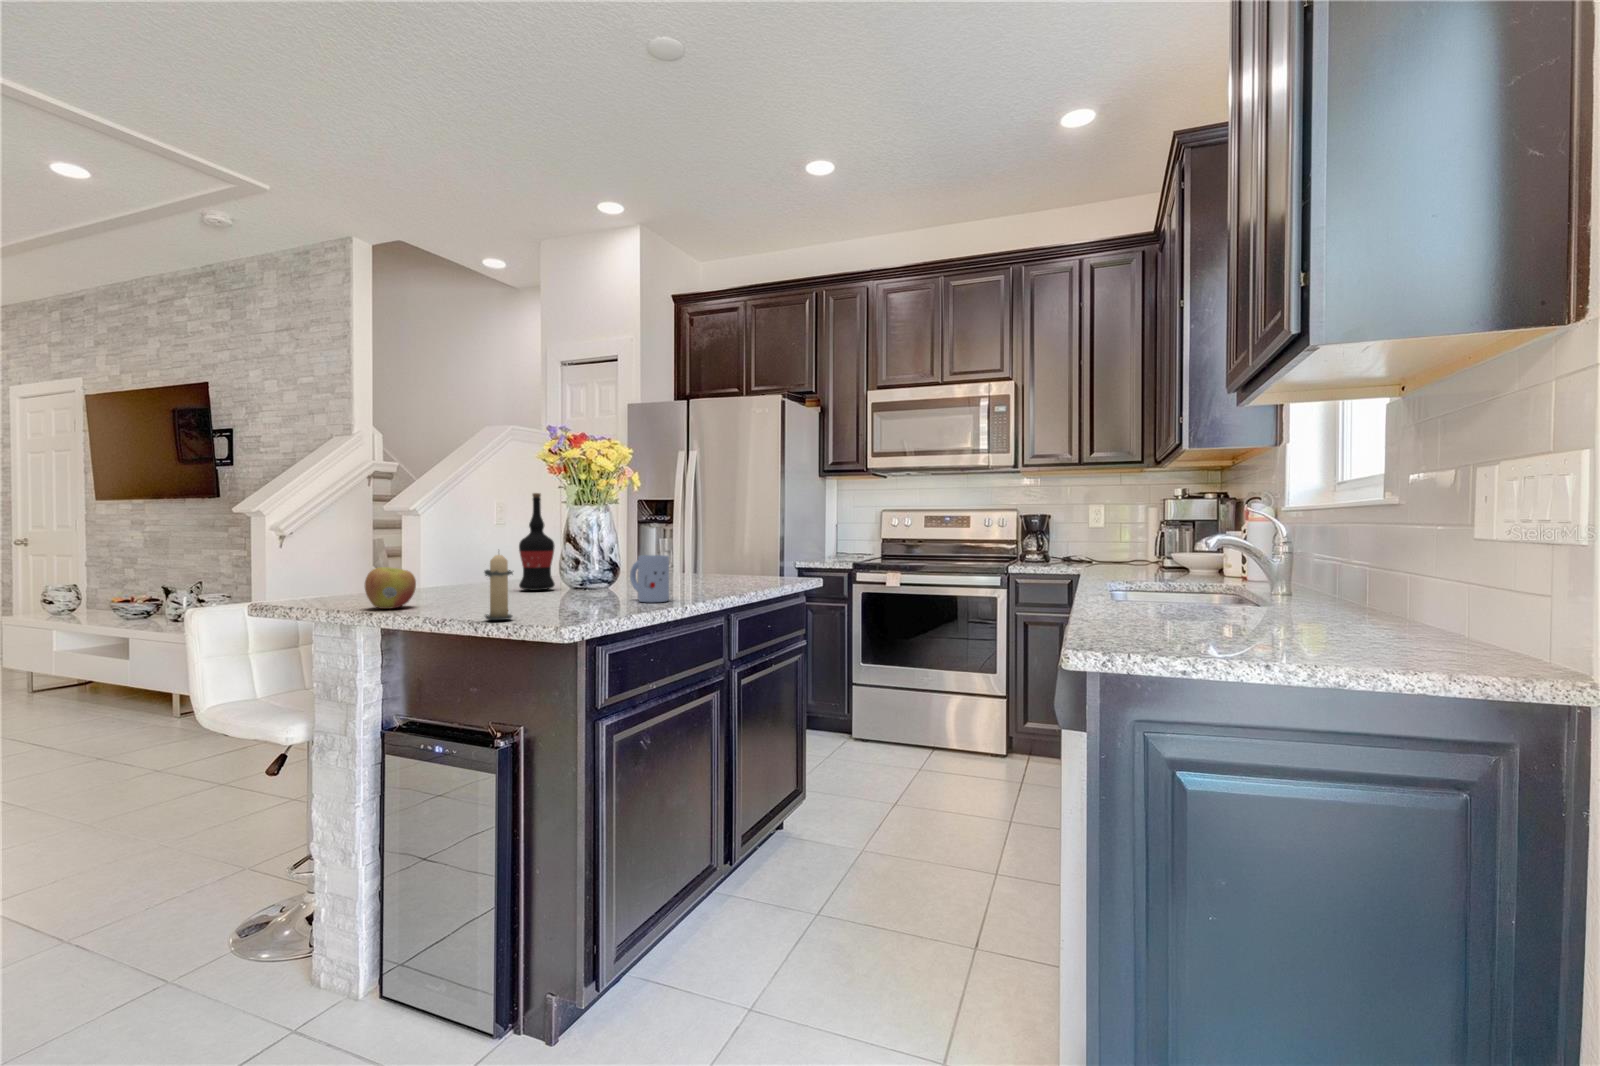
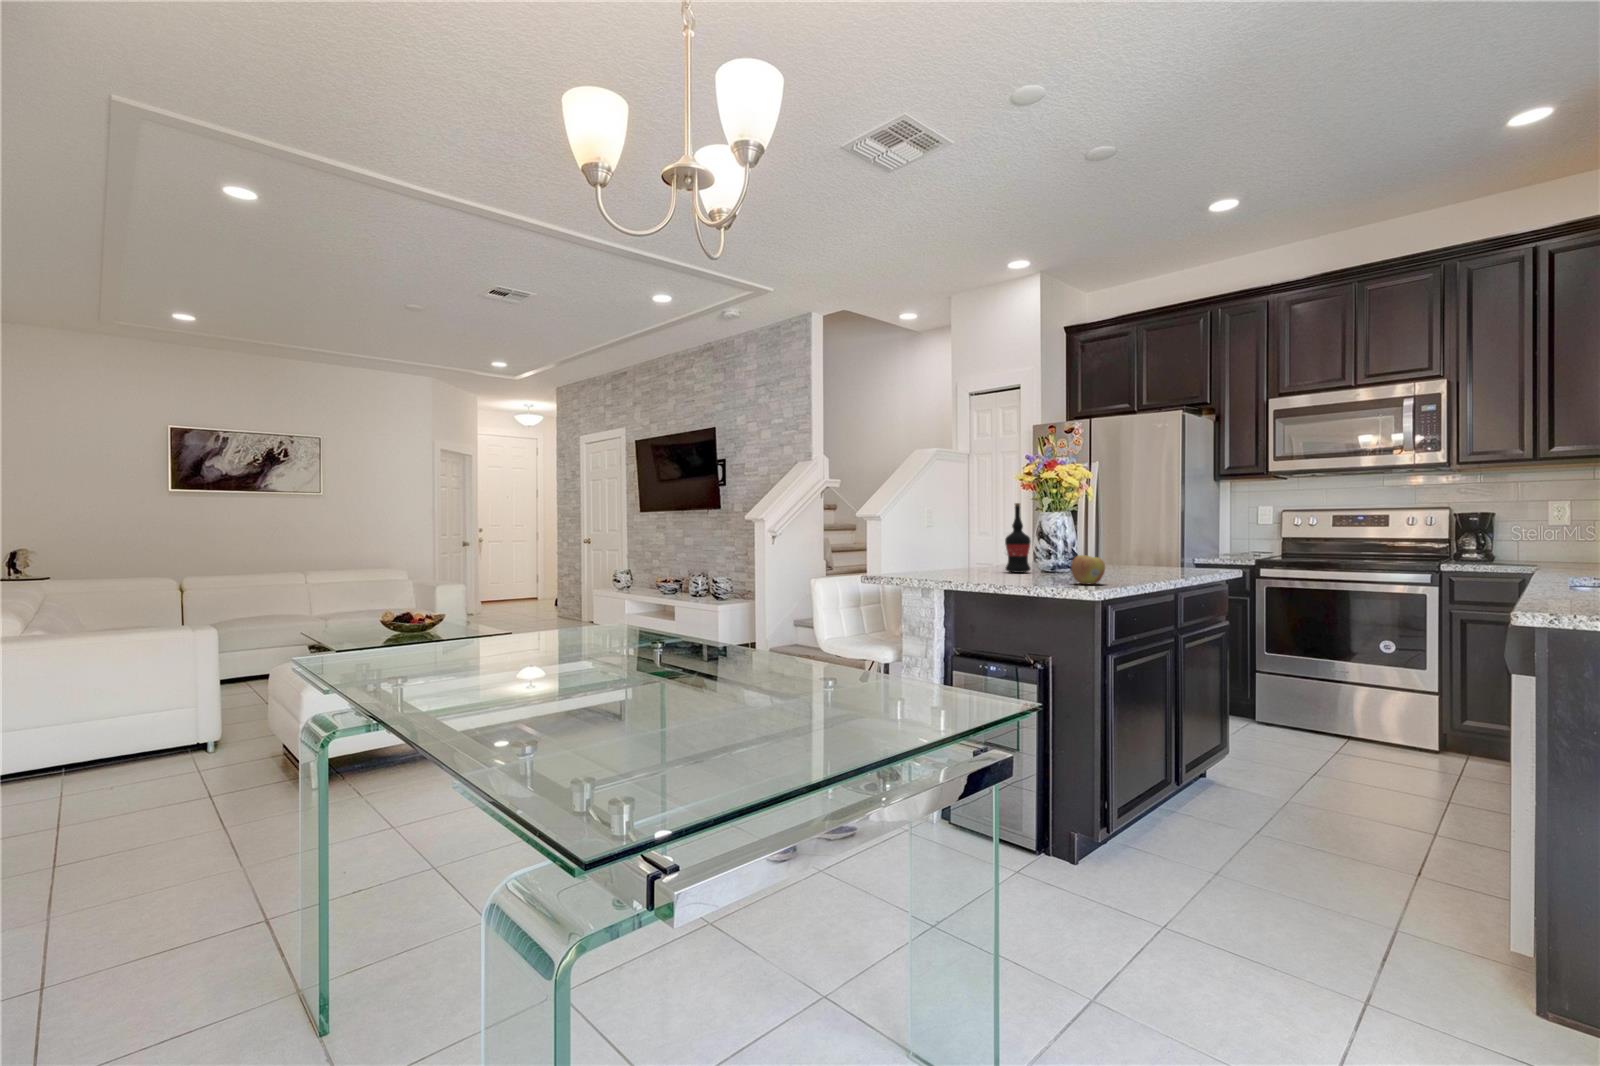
candle: present [485,554,513,620] -> none [1030,541,1053,586]
mug: present [630,555,669,602] -> none [1104,547,1137,580]
apple: present [365,567,416,609] -> present [1071,555,1105,584]

